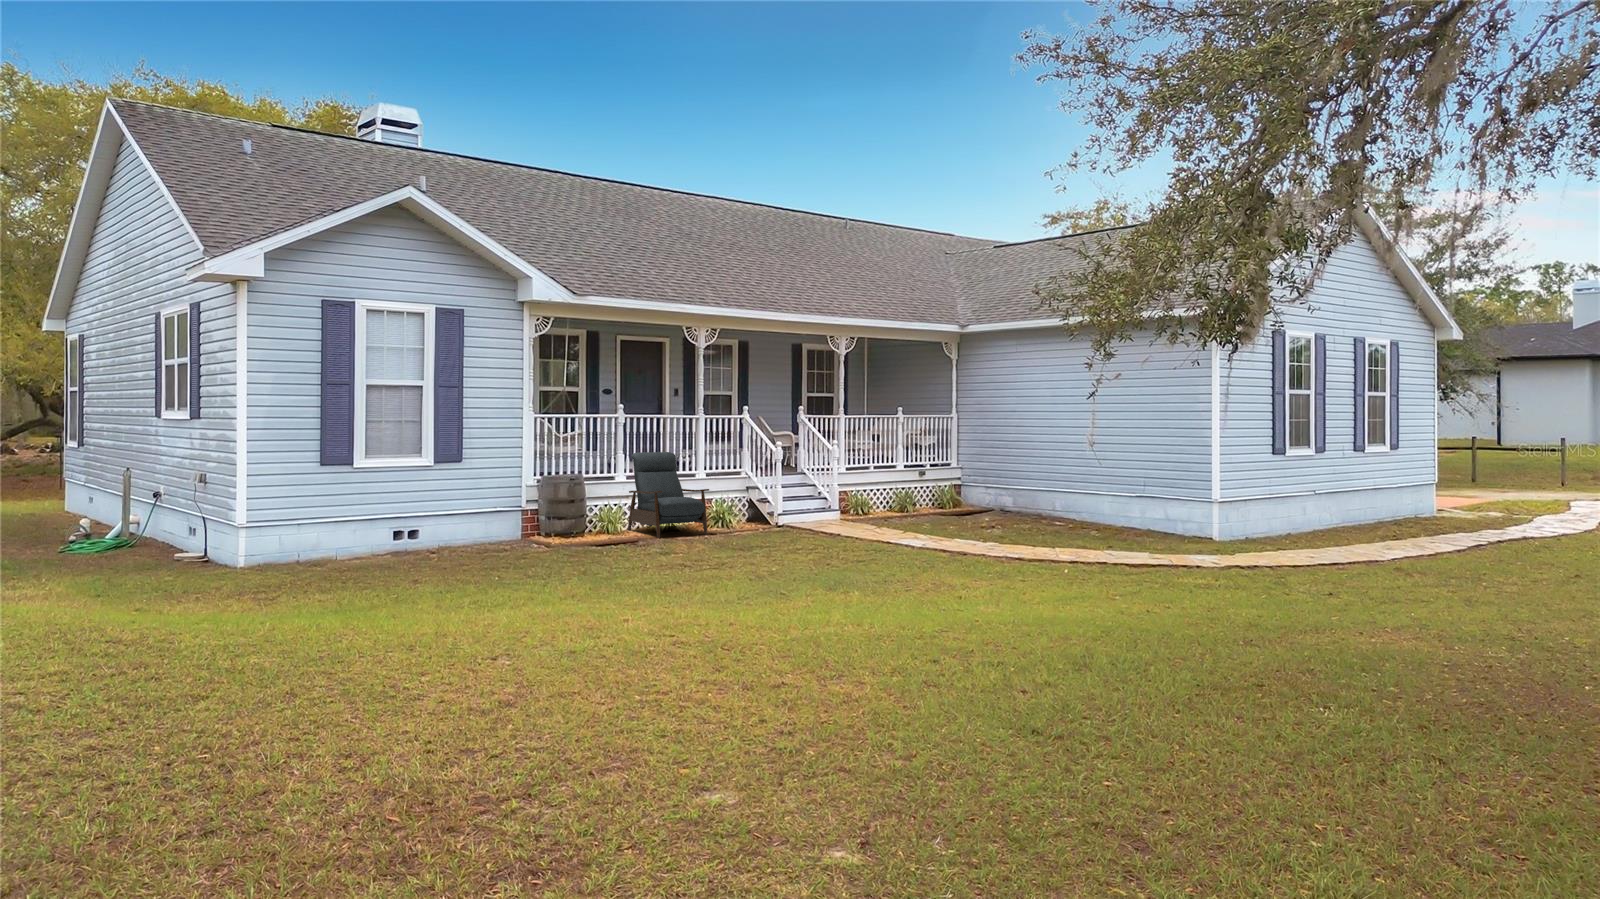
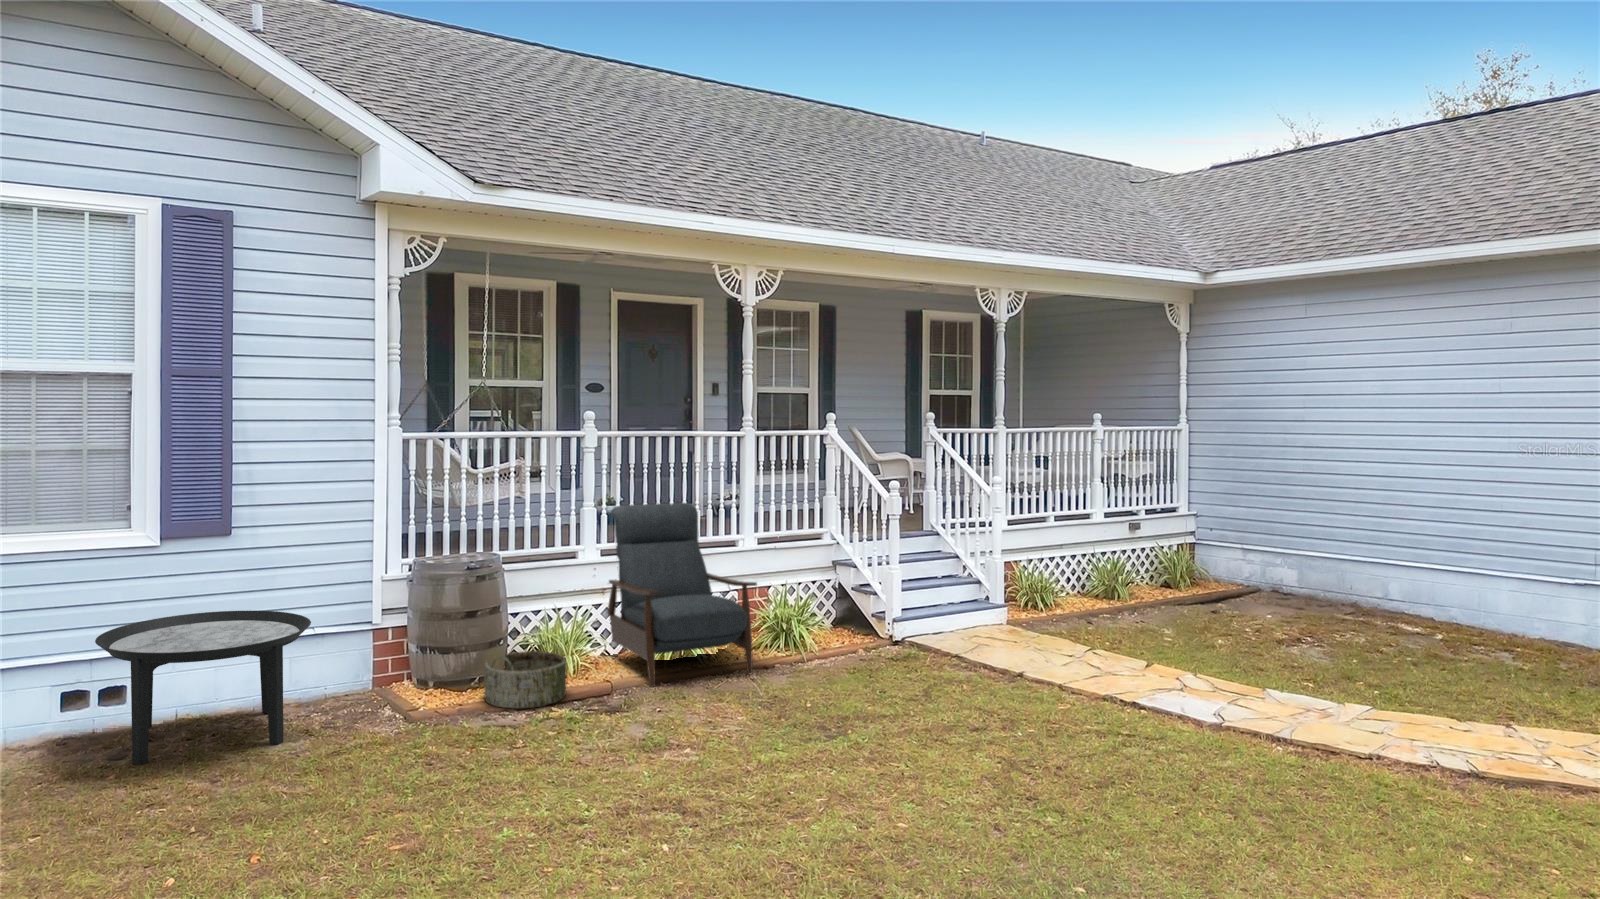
round table: none [419,497,508,555] -> present [95,610,311,765]
basket: none [580,516,619,543] -> present [484,641,566,708]

